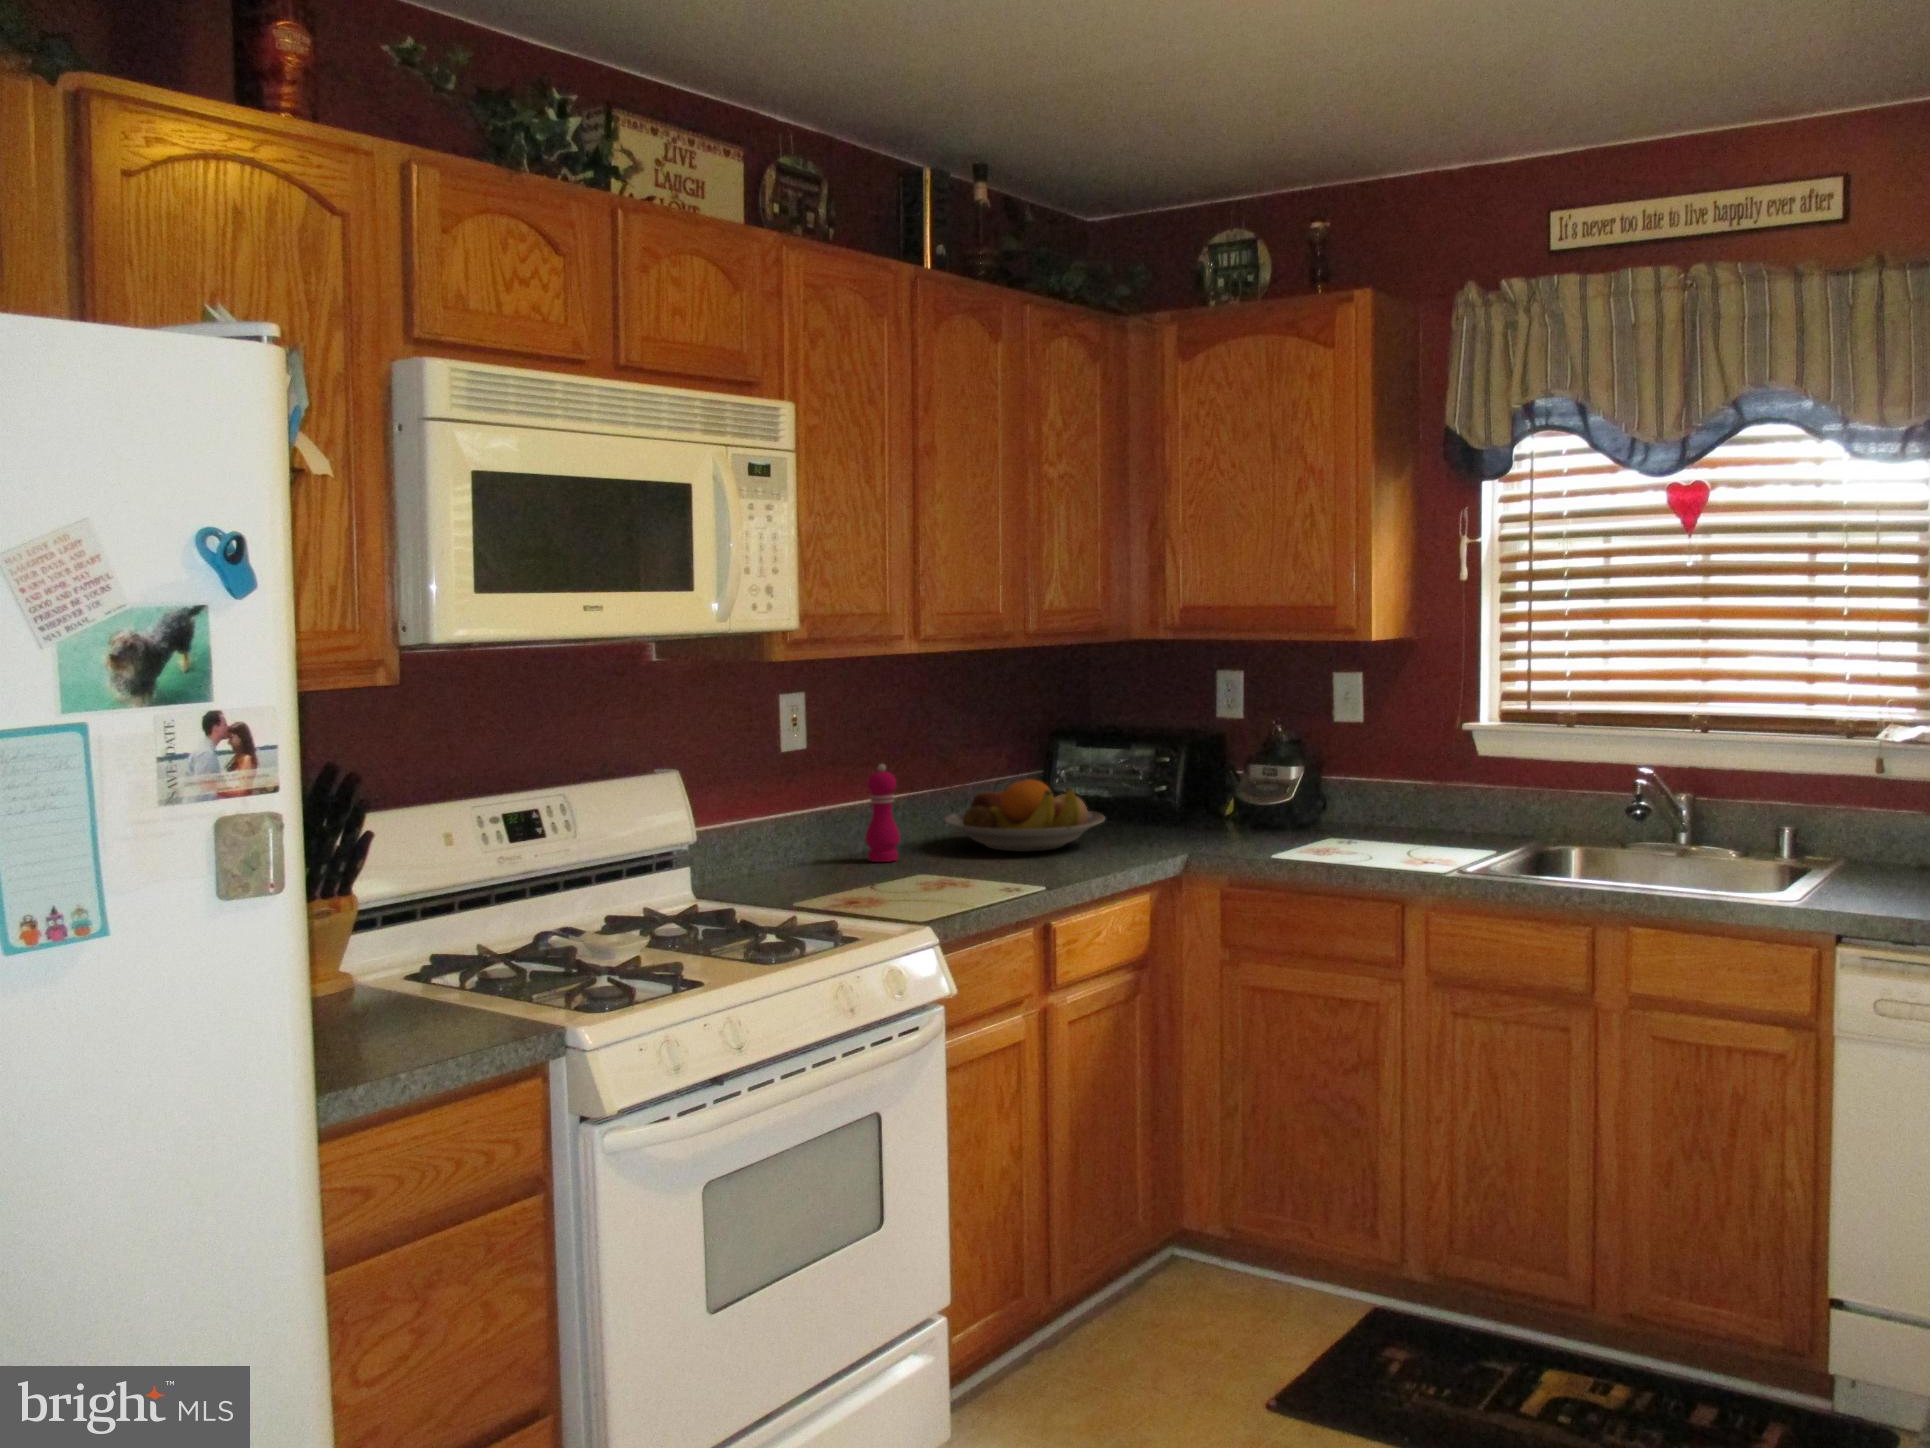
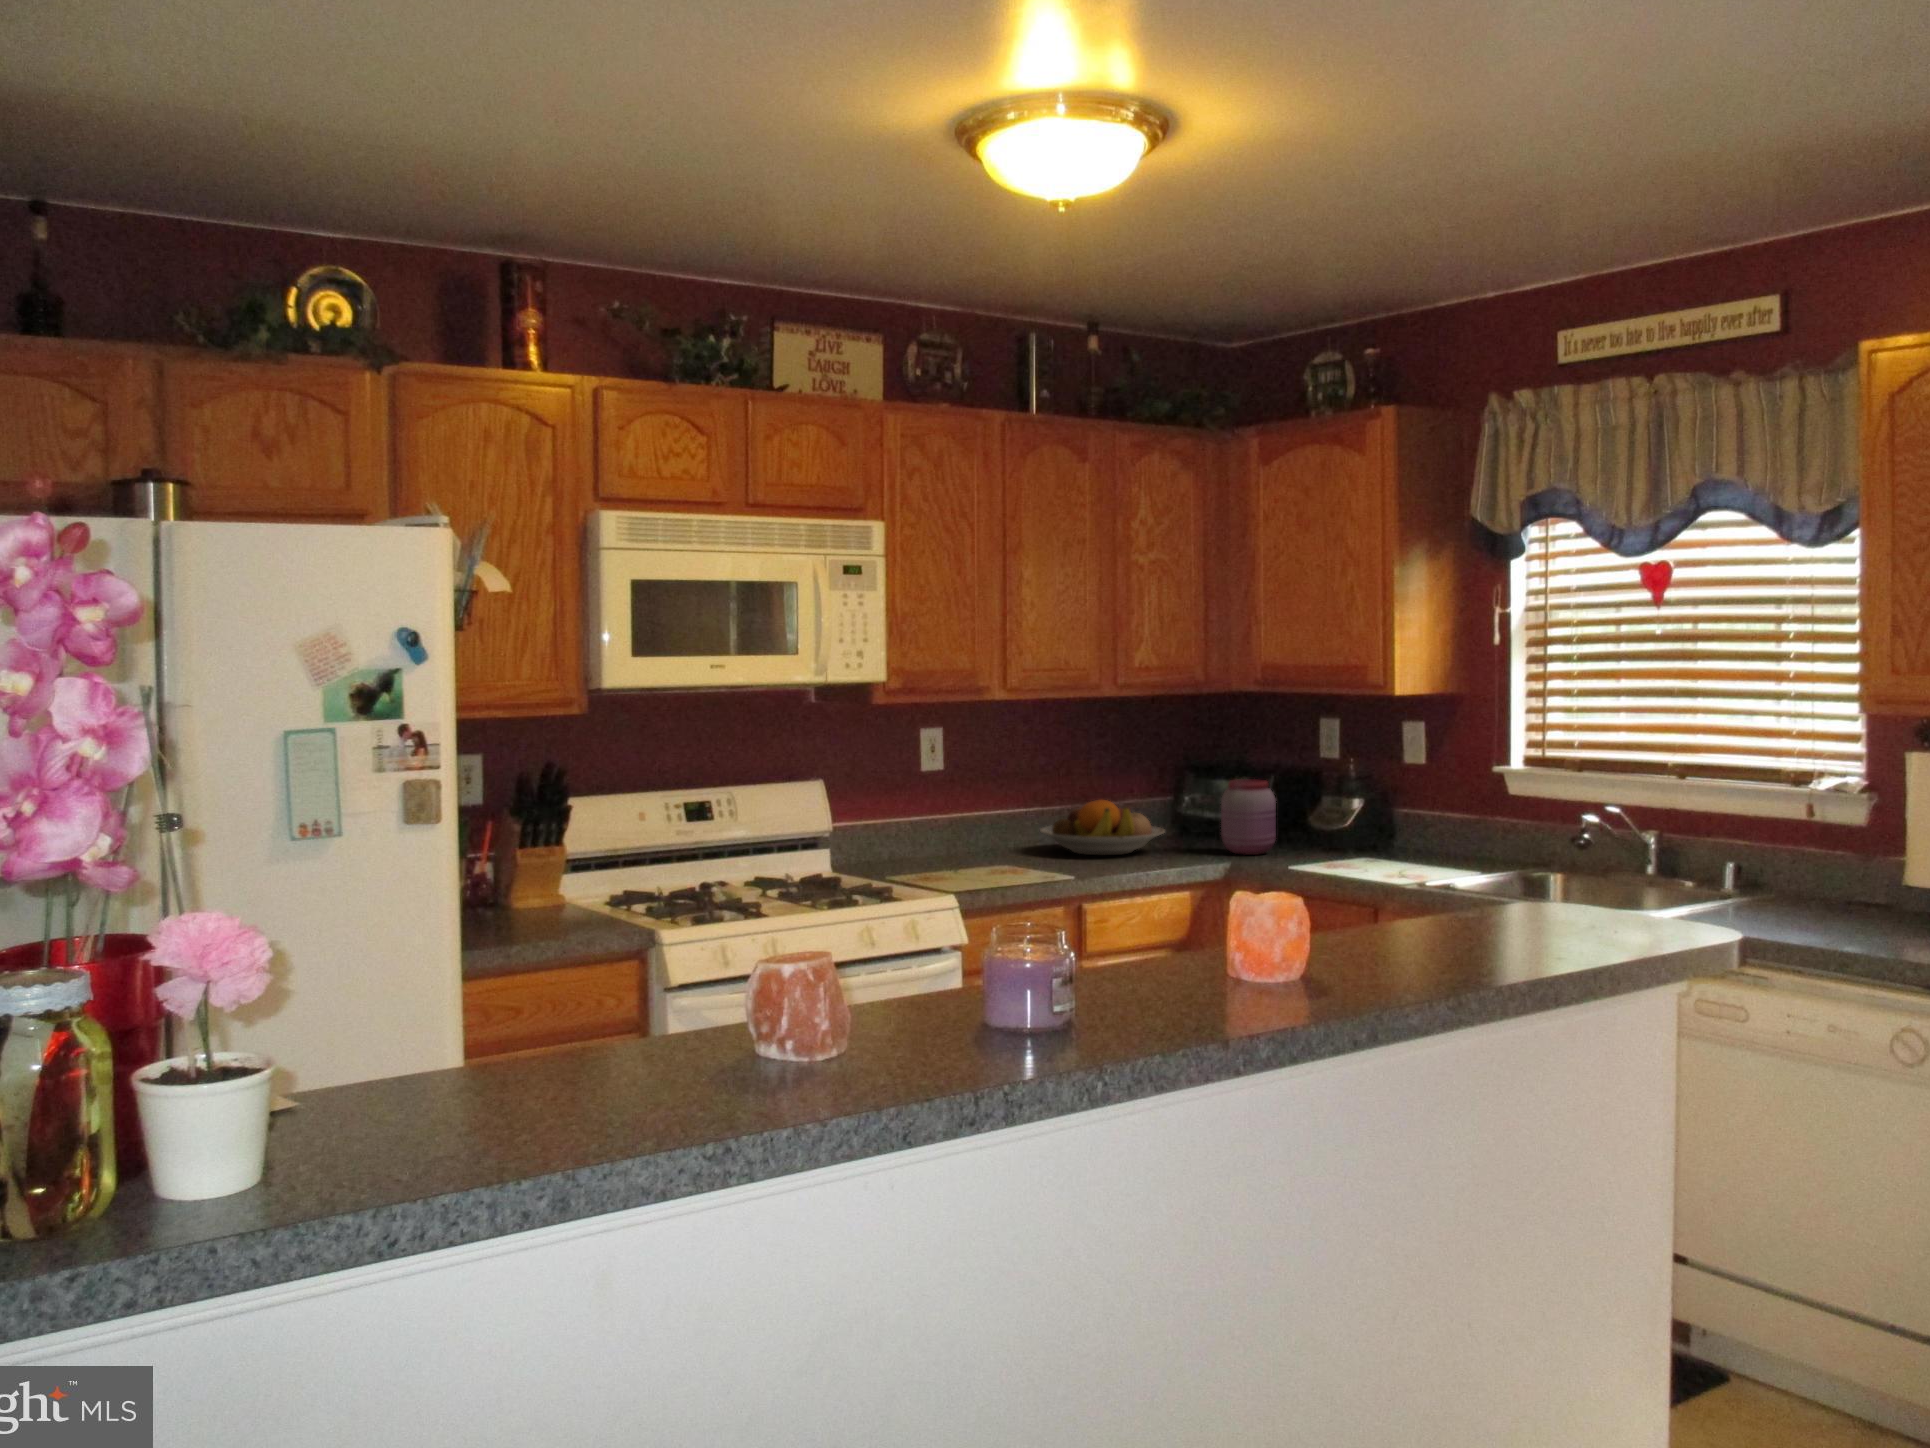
jar: none [1166,746,1232,840] -> present [1221,779,1276,855]
pepper mill: present [865,764,900,862] -> none [969,783,995,856]

